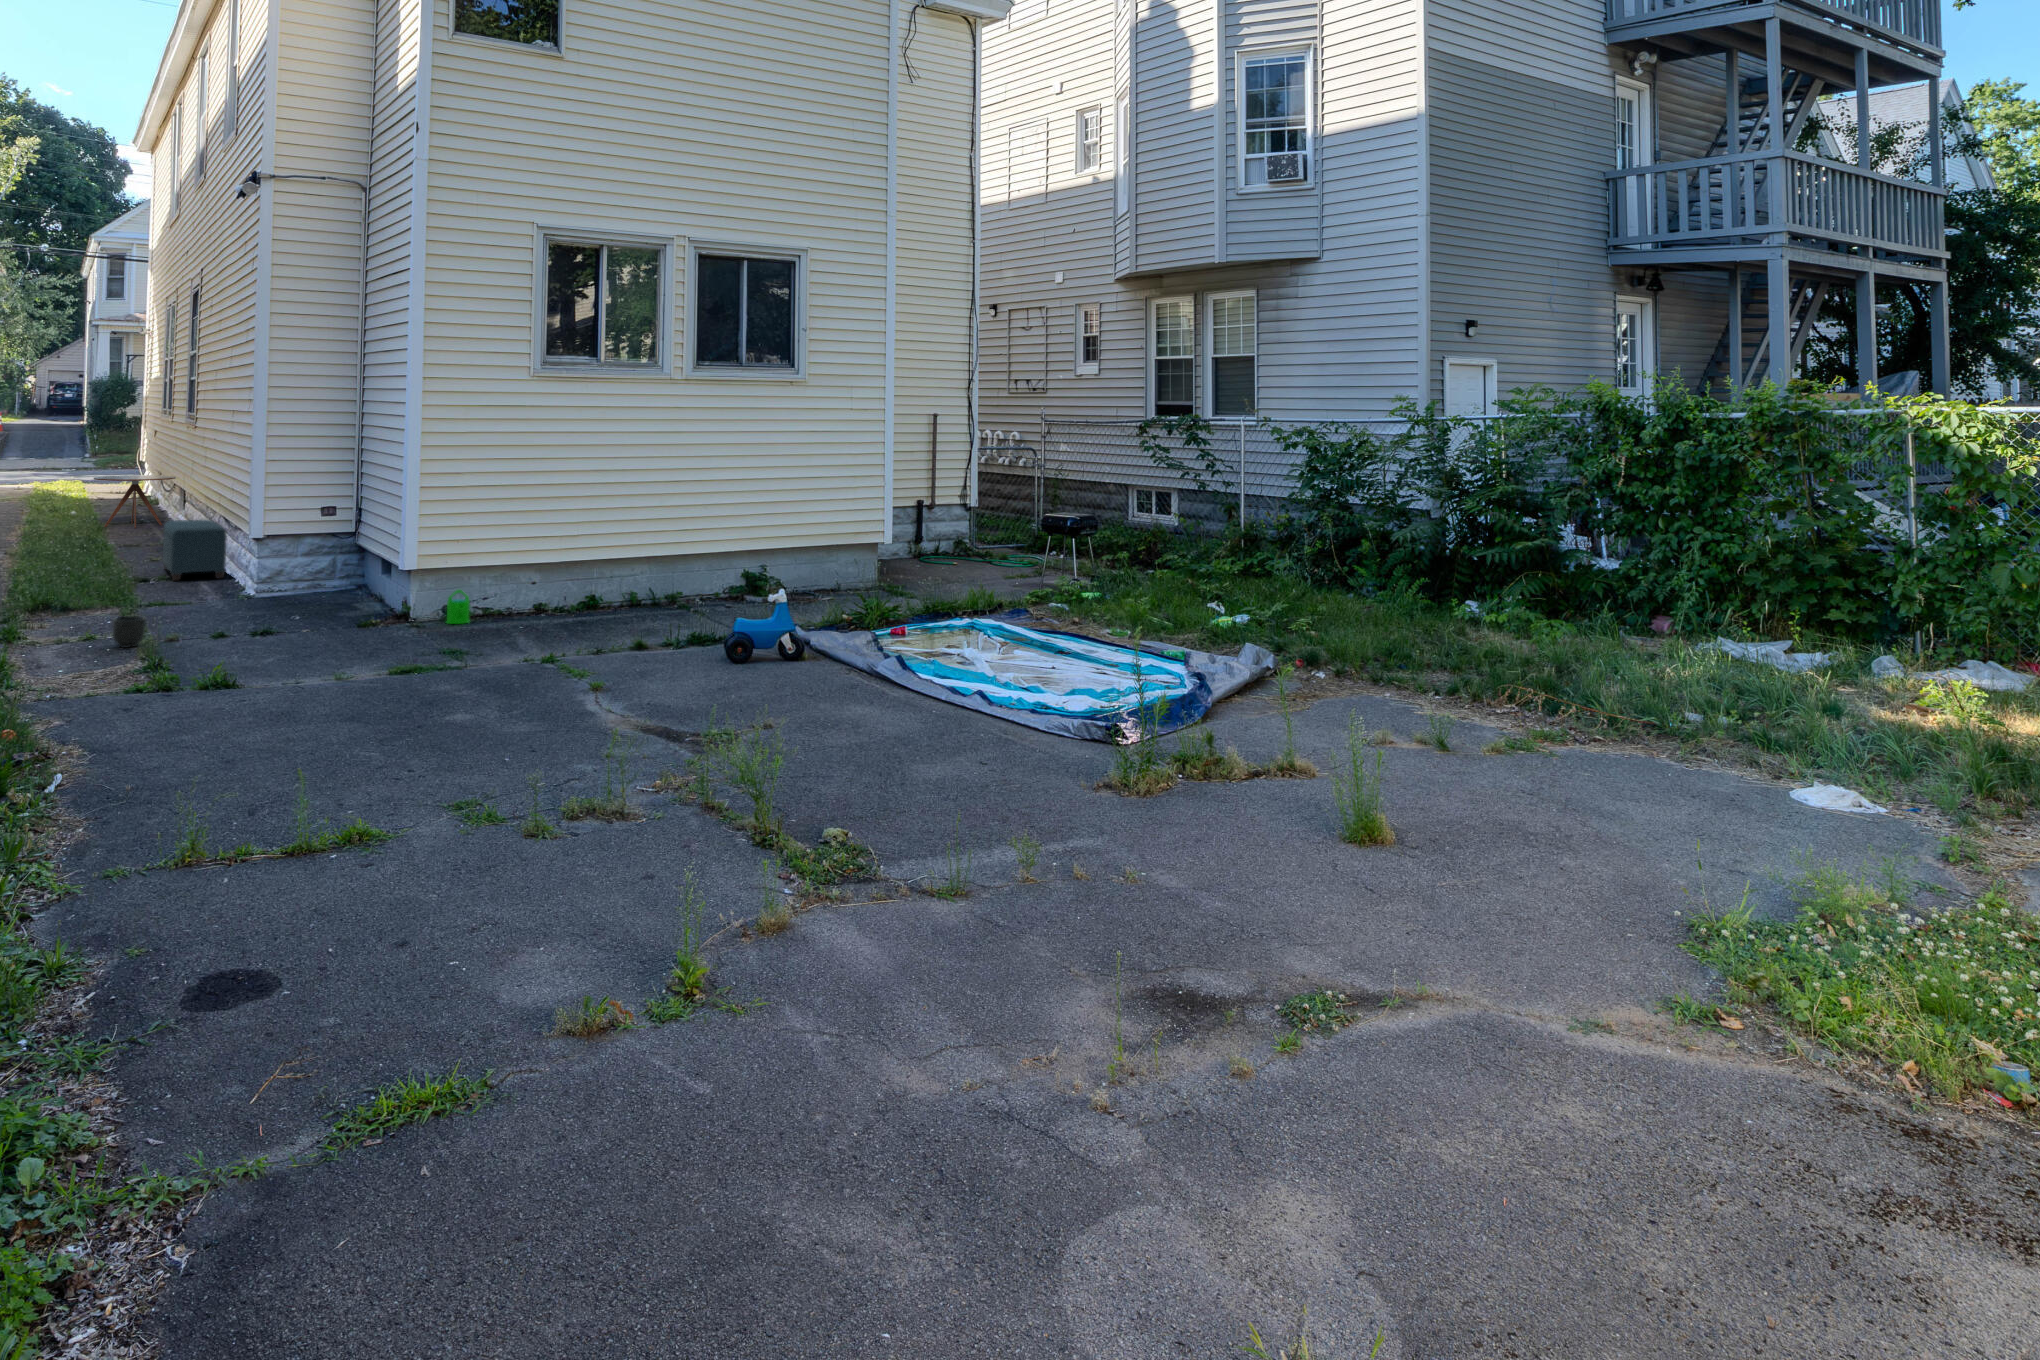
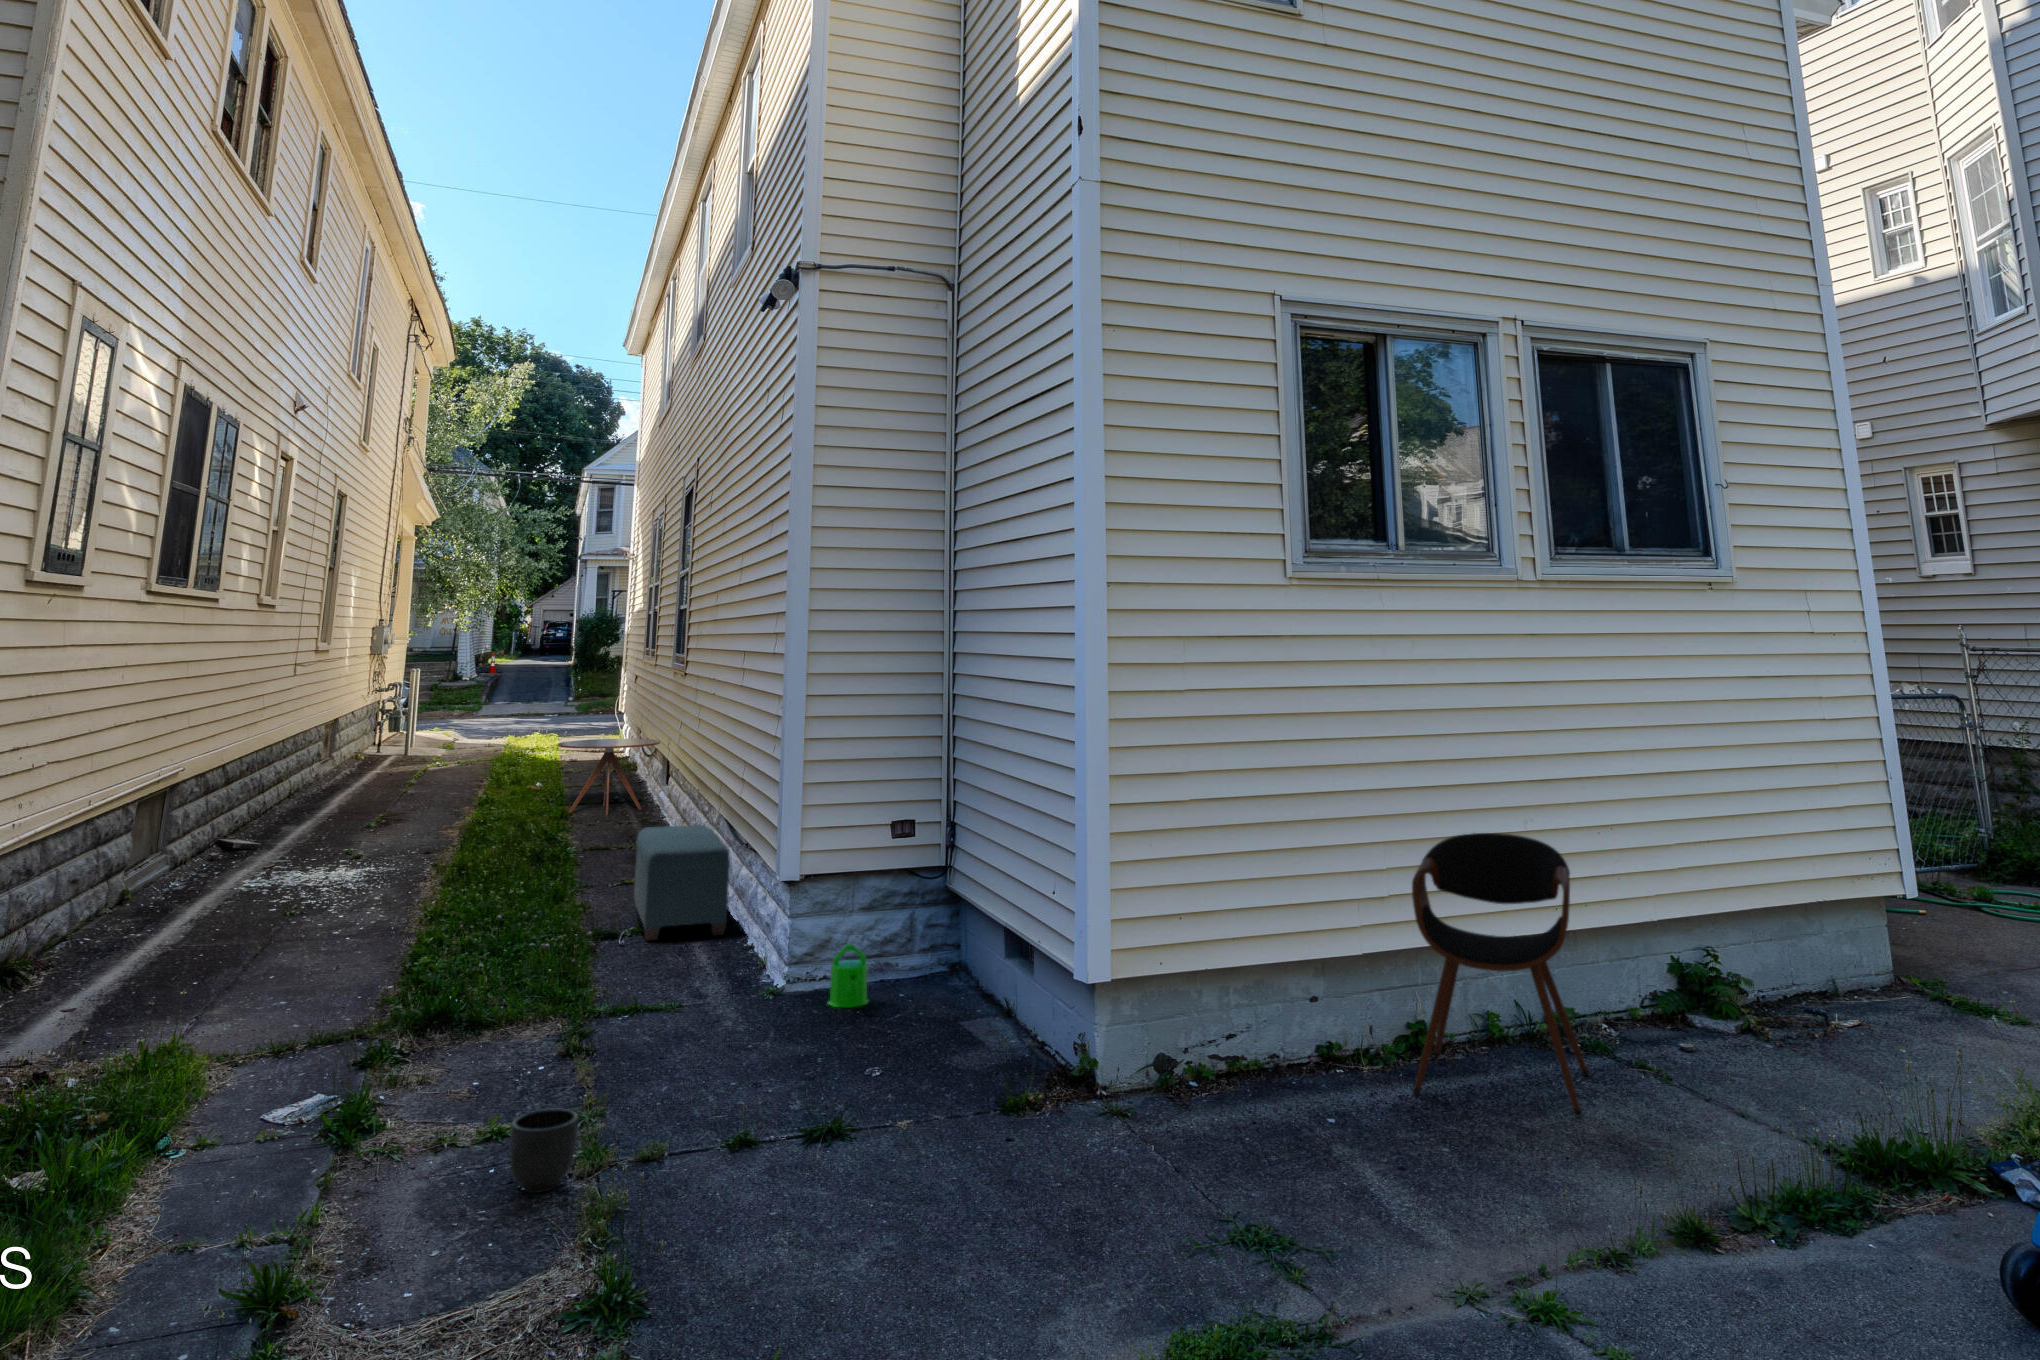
chair: none [569,505,662,622] -> present [1412,833,1589,1117]
watering can: present [447,590,470,624] -> present [828,944,869,1007]

